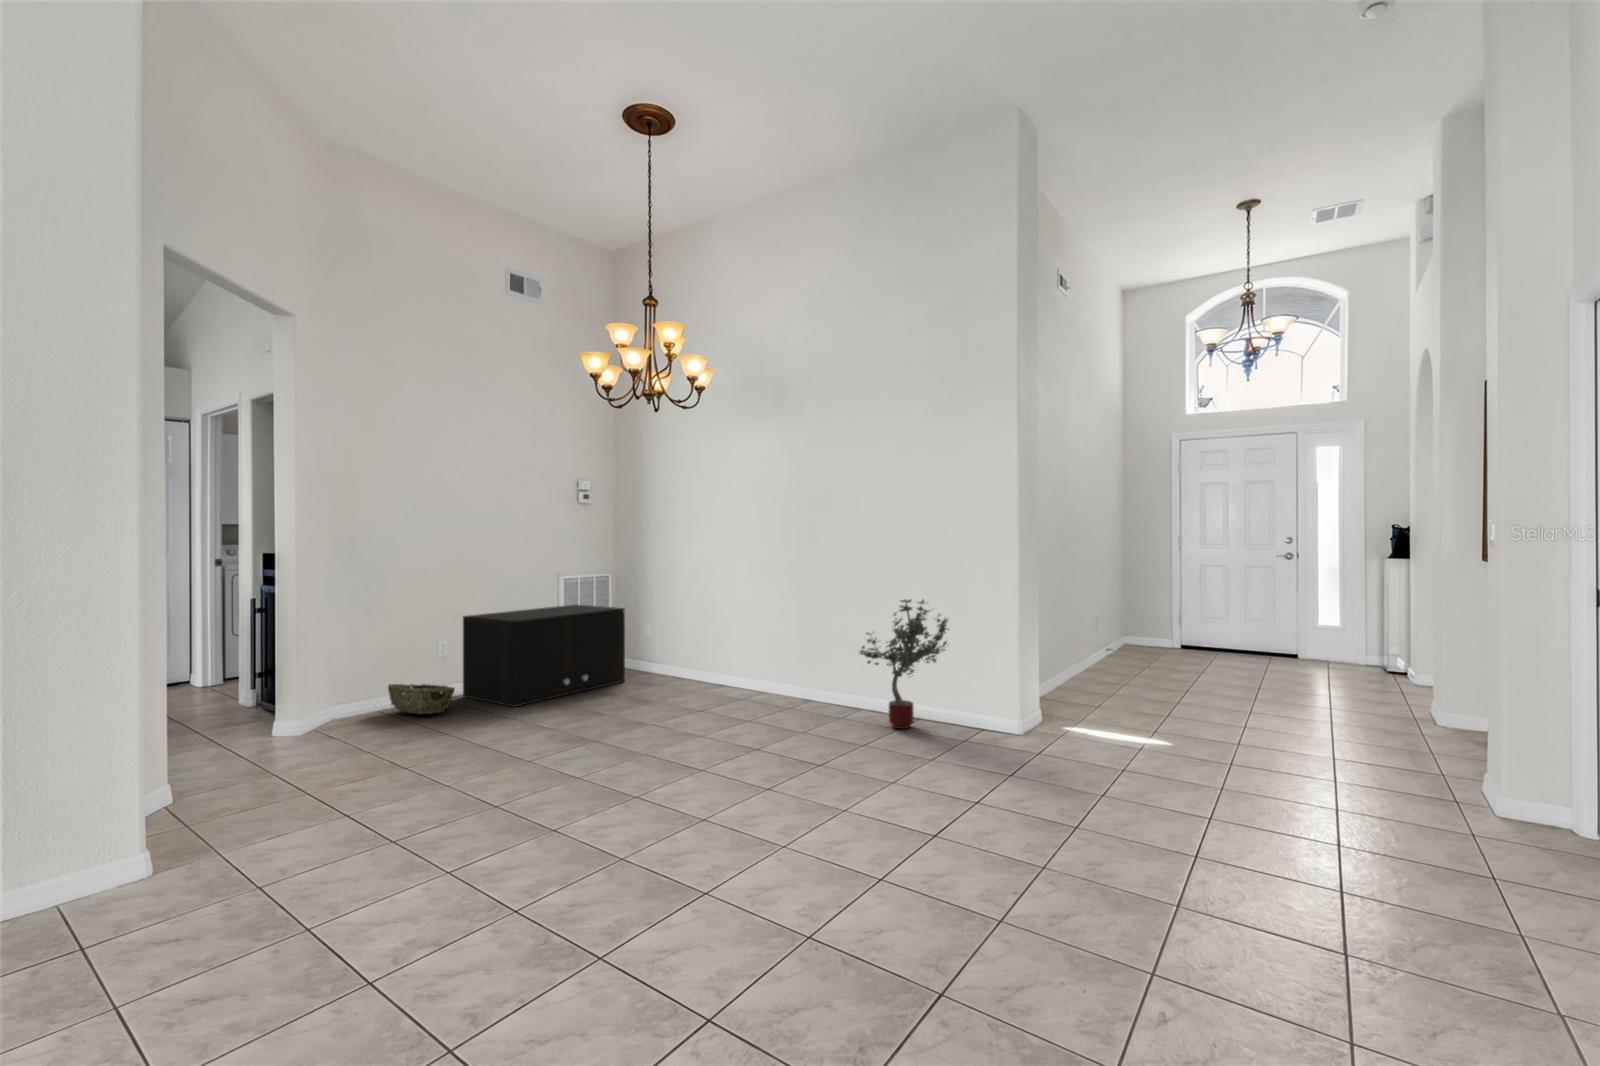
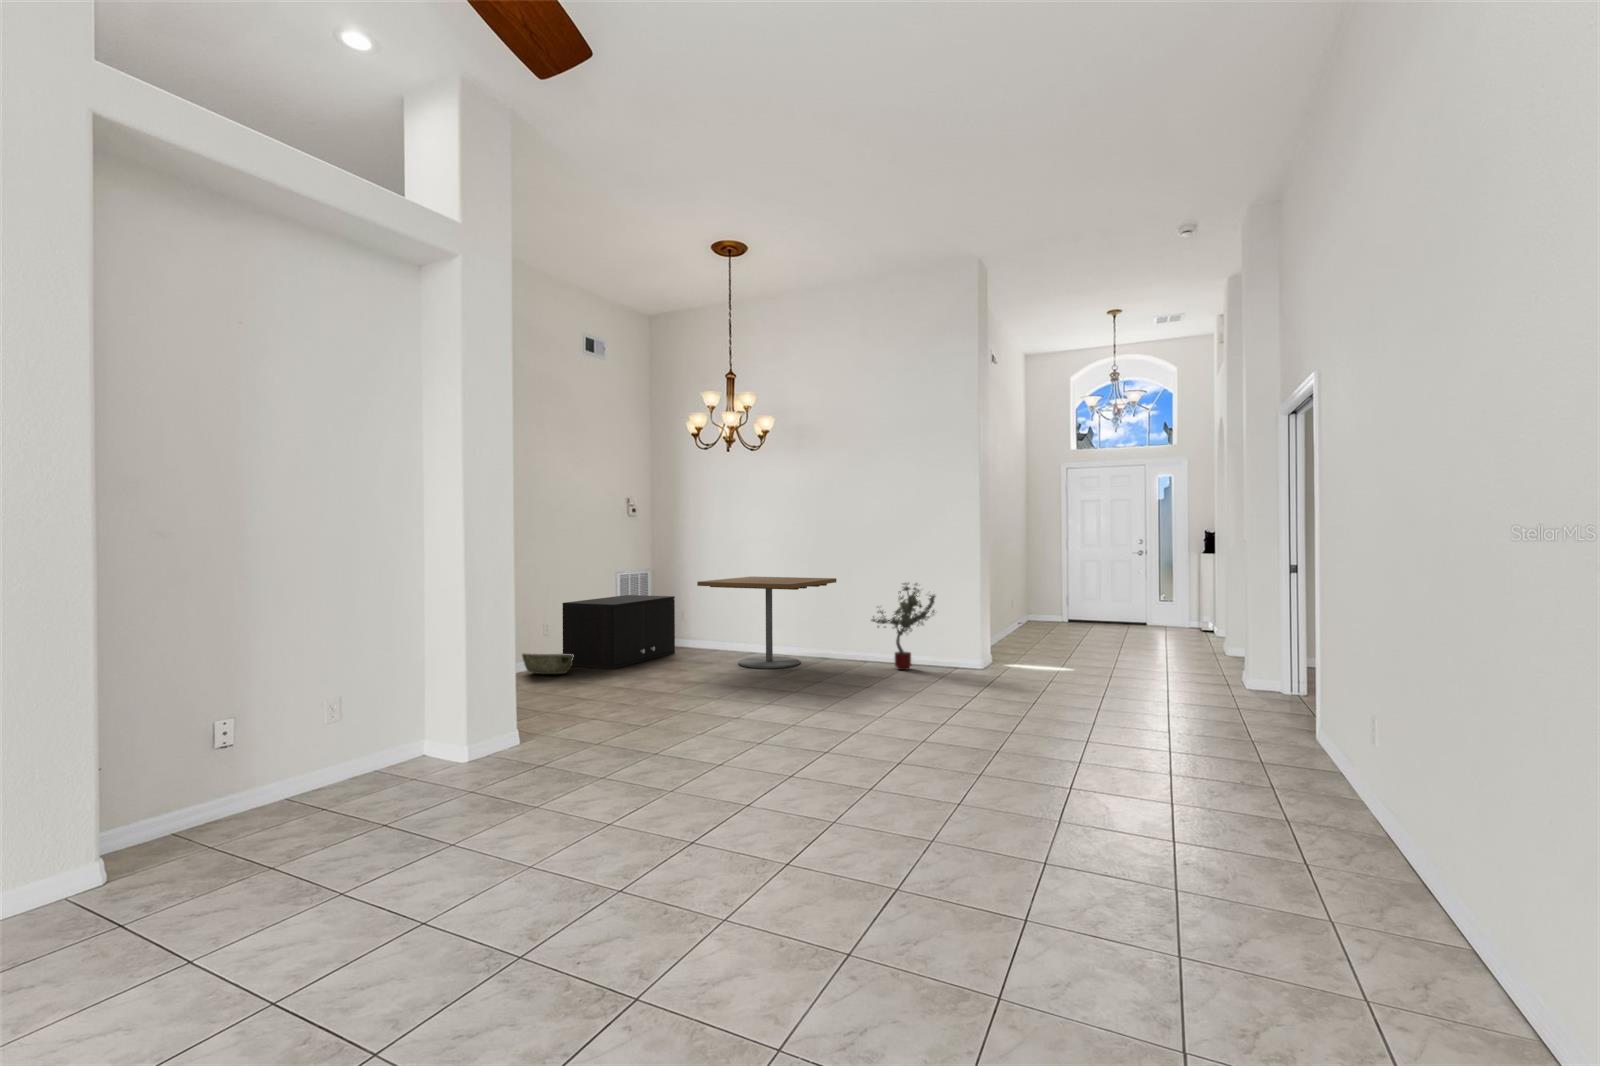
dining table: none [621,584,822,716] -> present [697,577,836,669]

